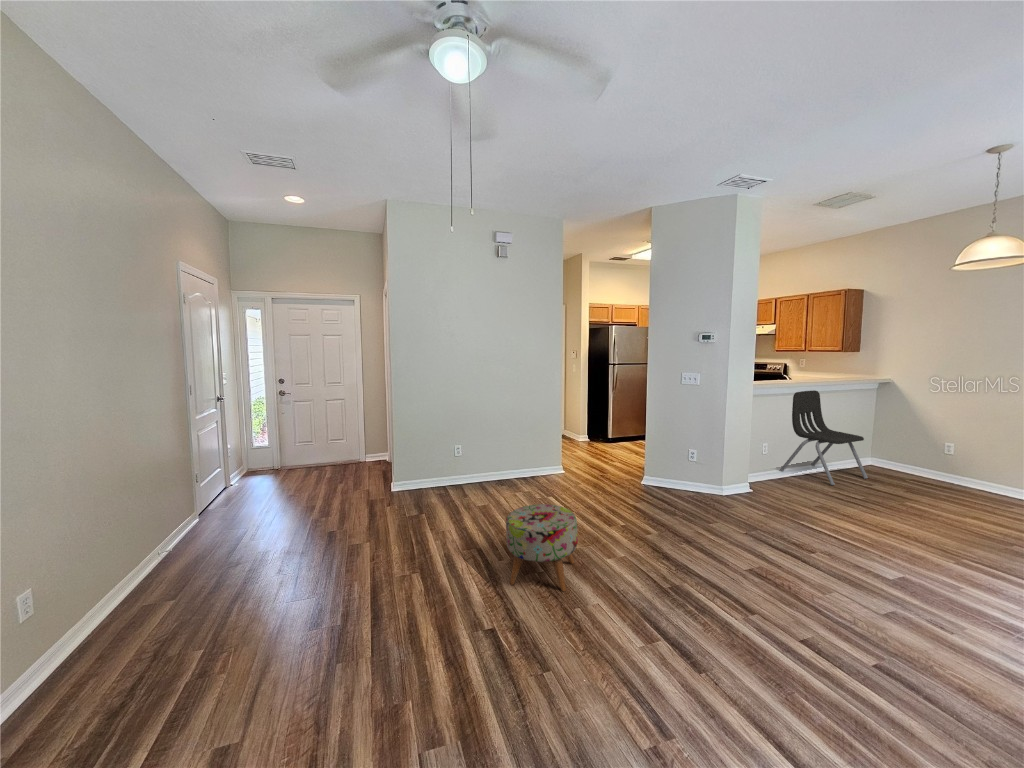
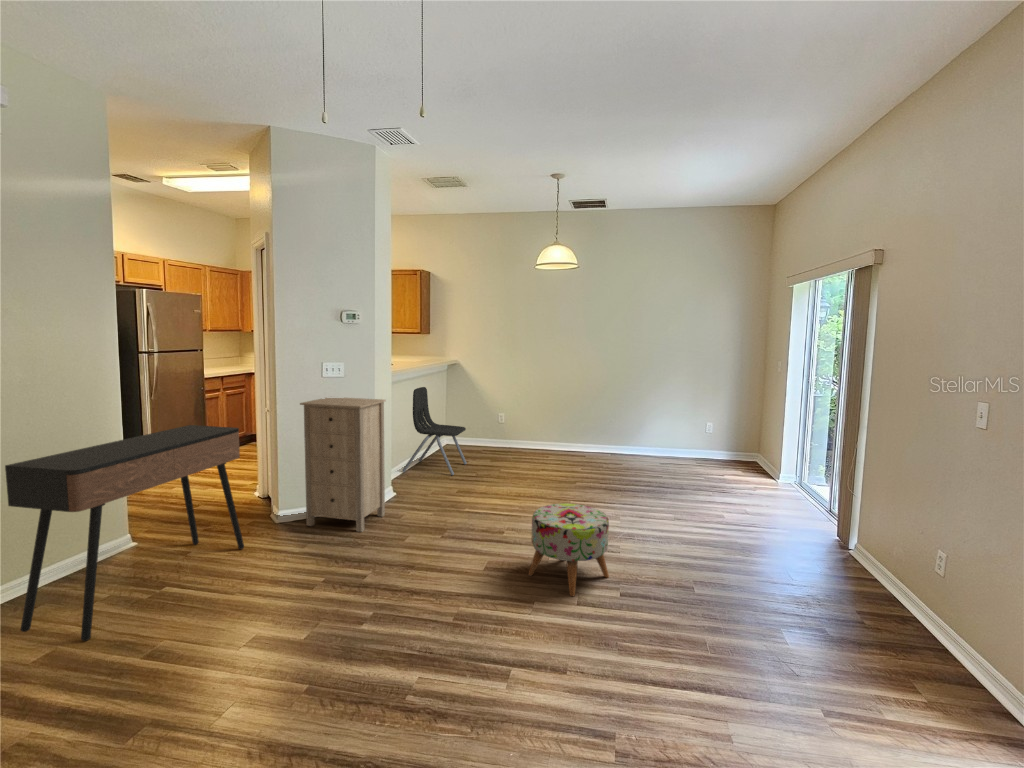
storage cabinet: none [647,394,717,505] -> present [300,398,386,532]
console table: none [486,406,604,508] -> present [5,425,244,641]
ottoman: present [506,504,578,591] -> present [528,503,609,596]

